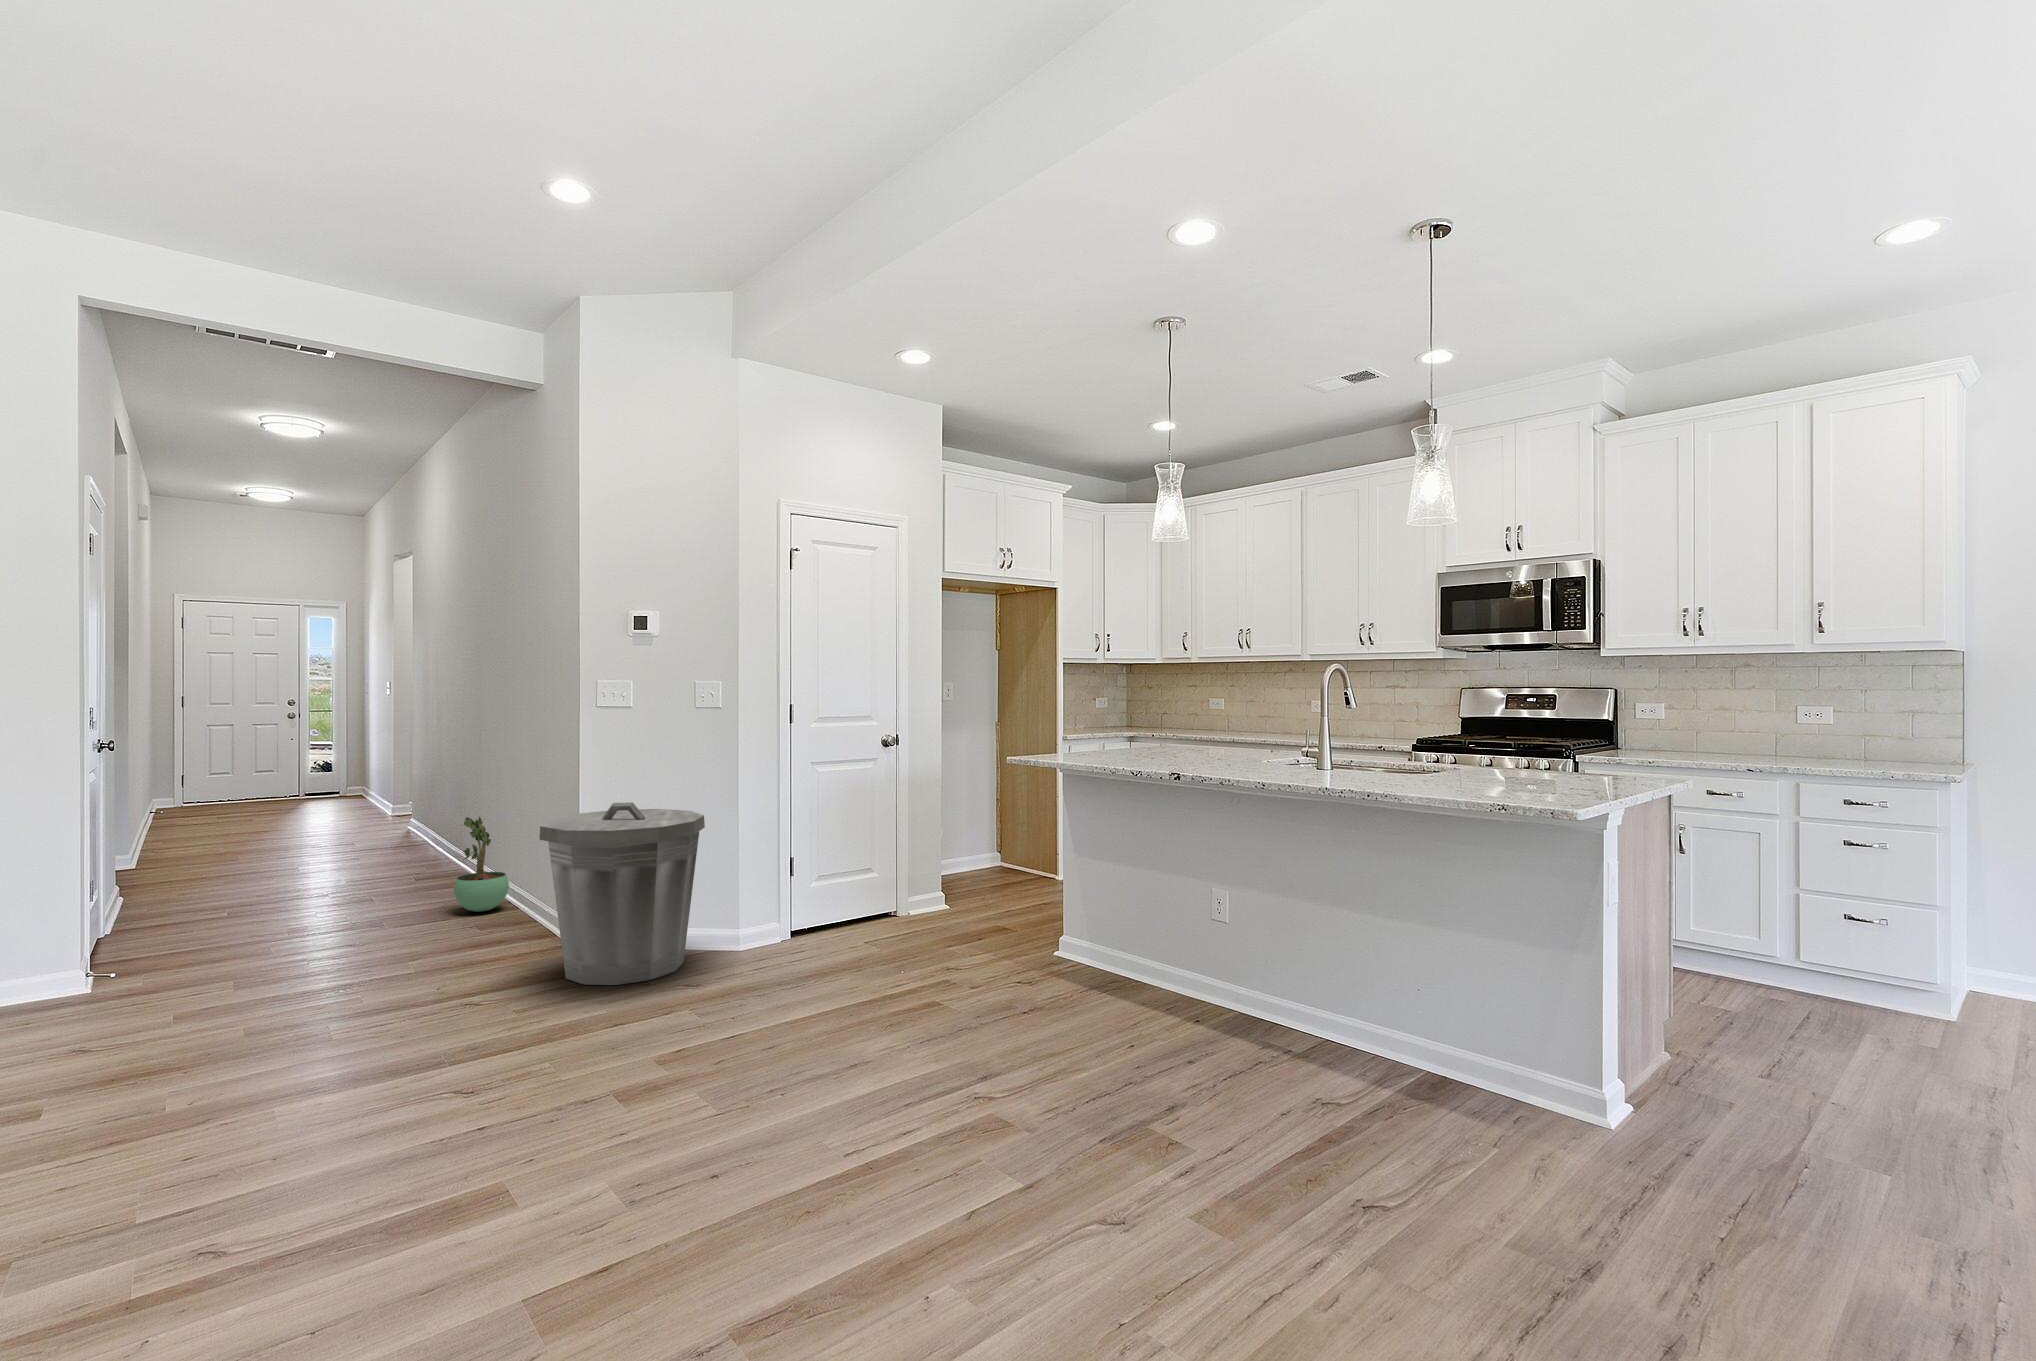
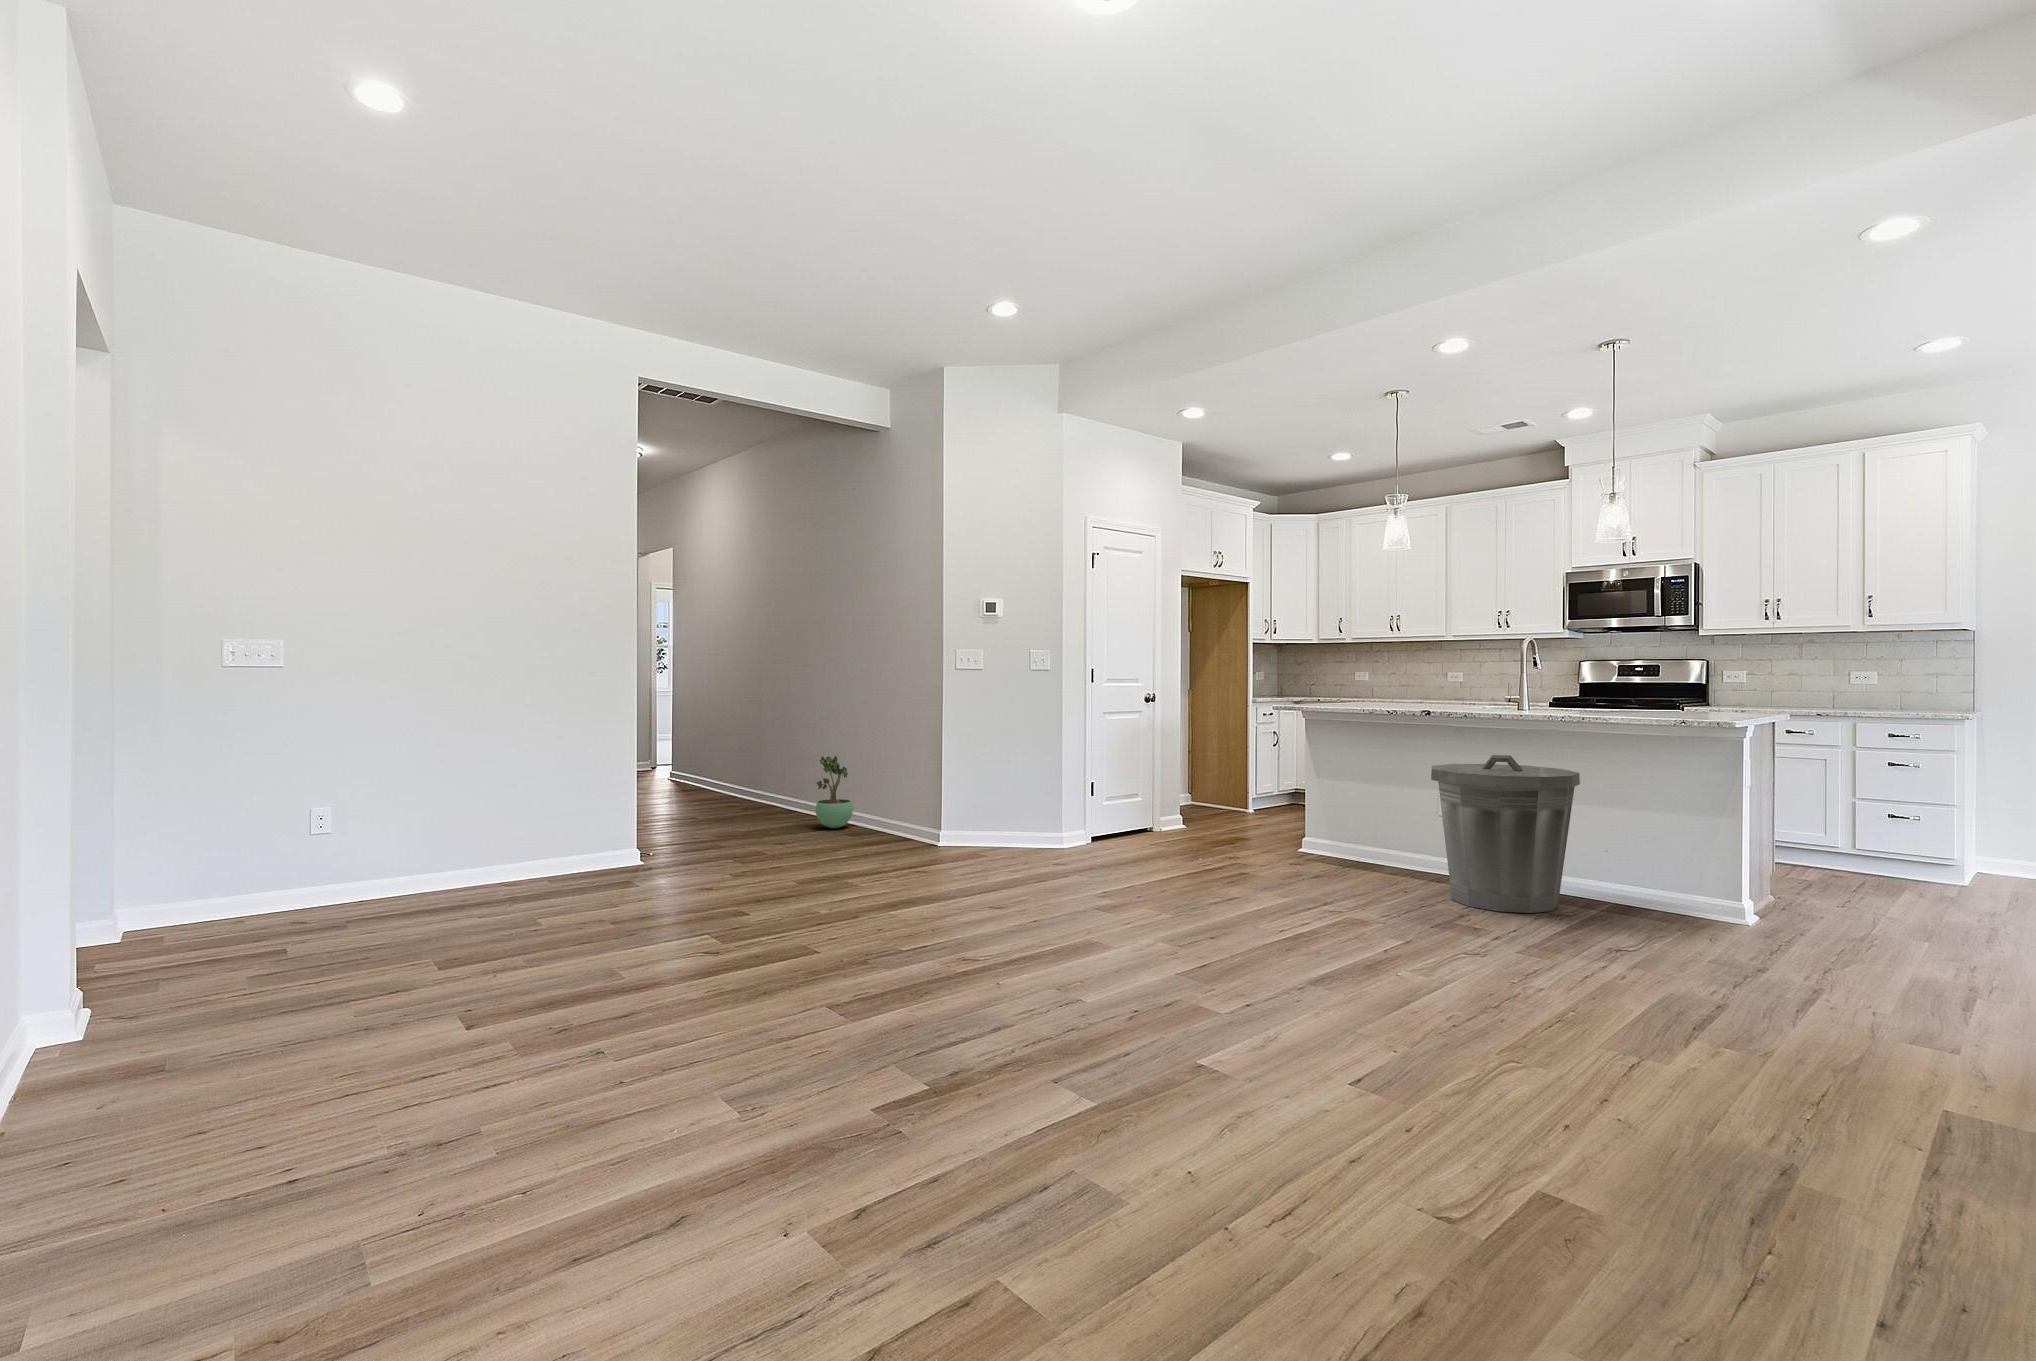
trash can: present [539,802,705,985] -> present [1431,755,1580,913]

